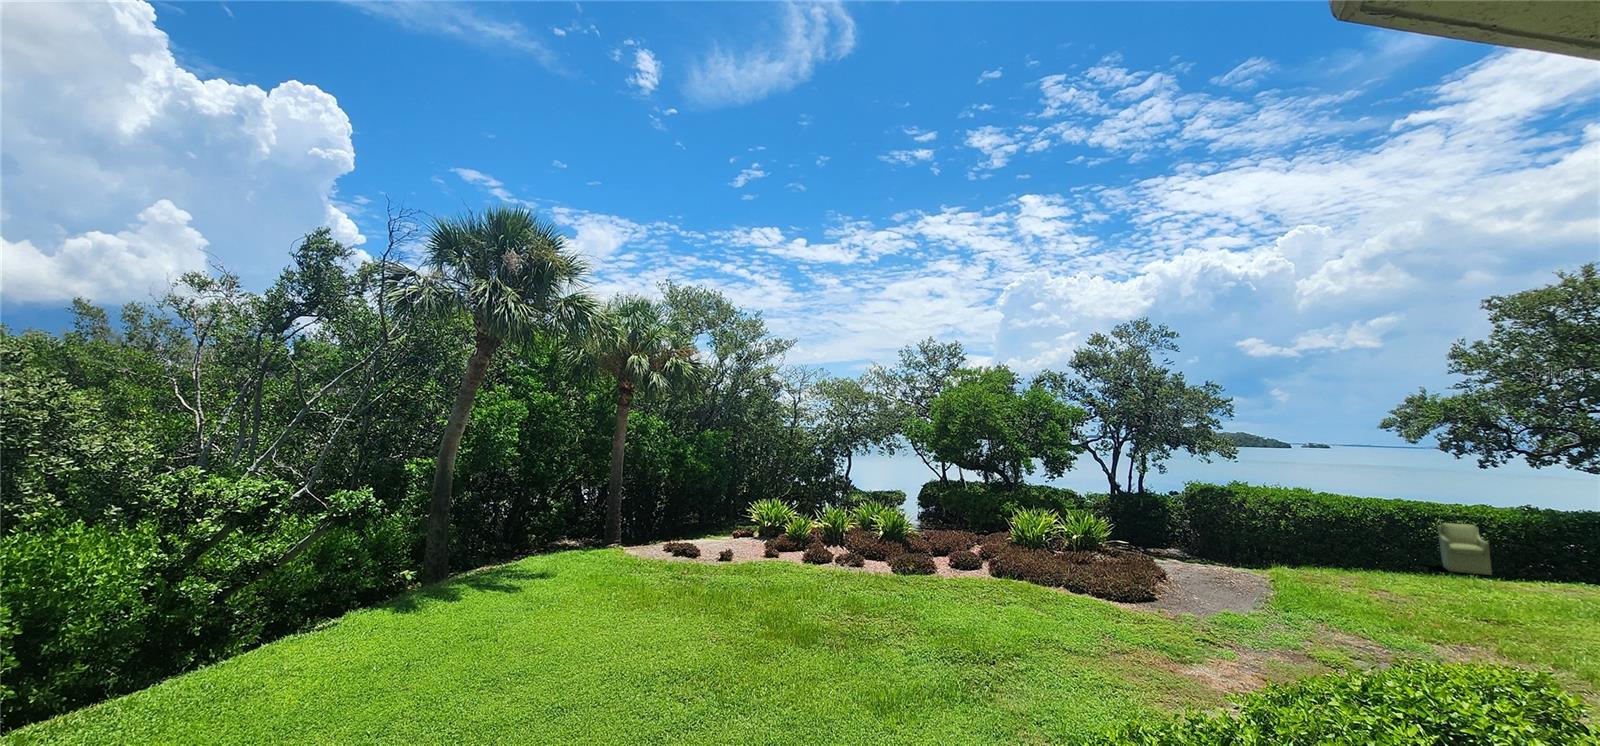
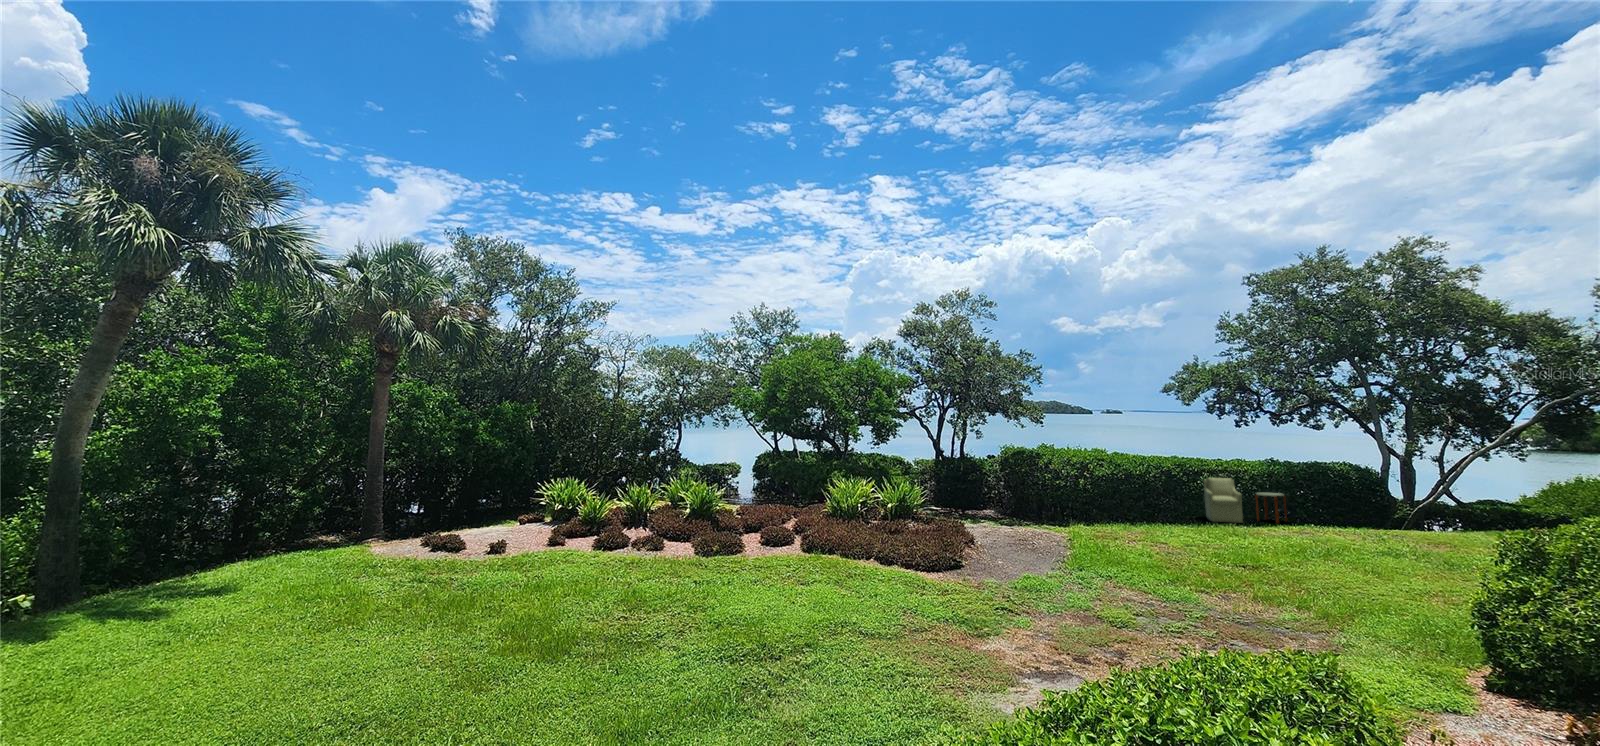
side table: none [1508,542,1555,579] -> present [1255,492,1287,523]

